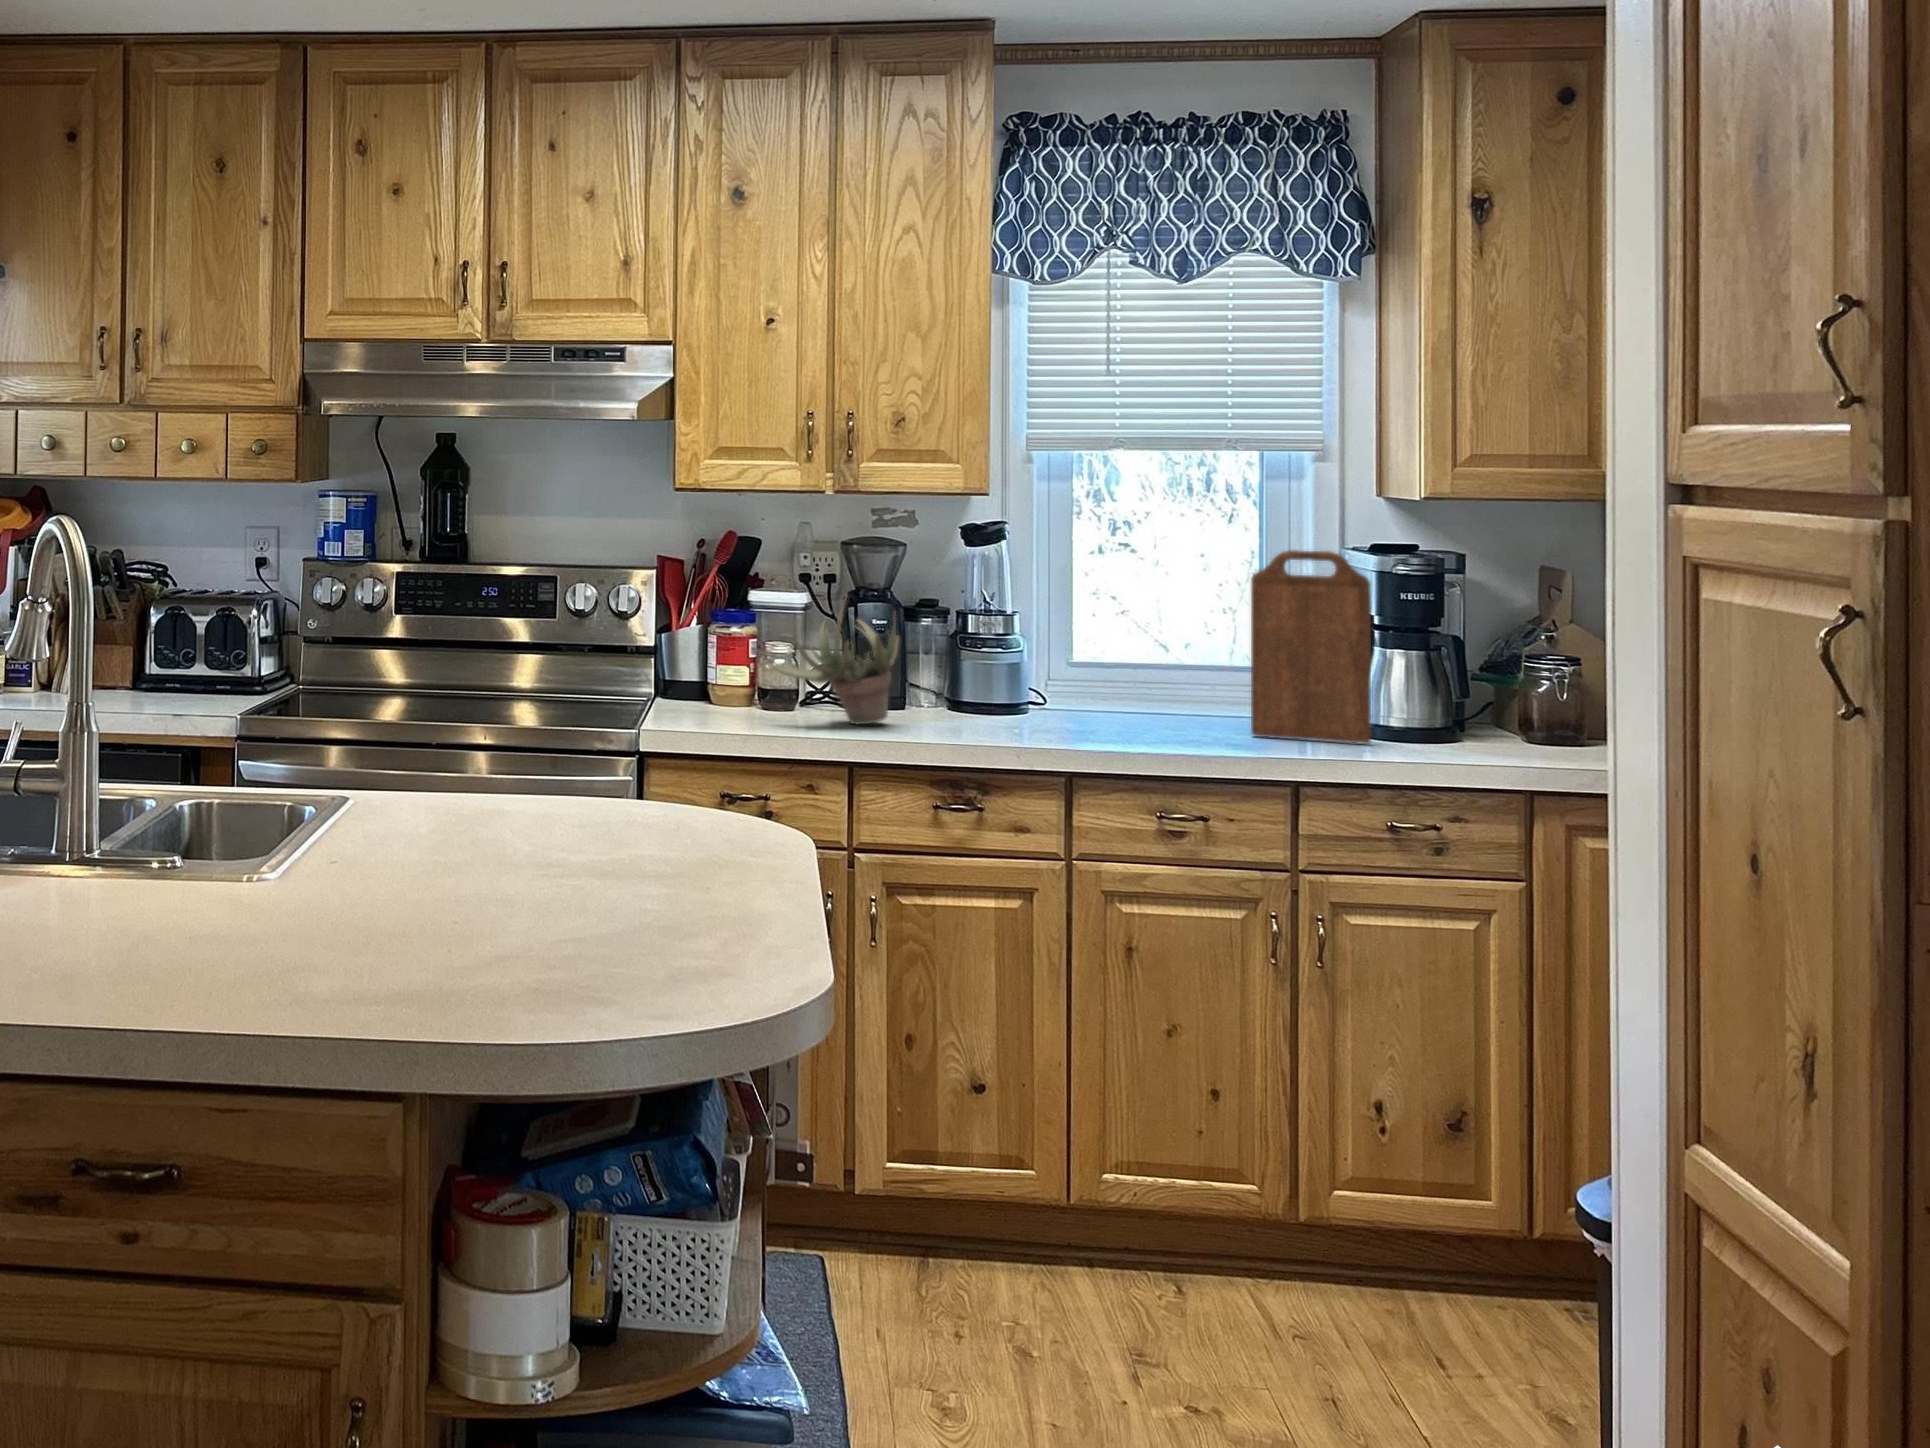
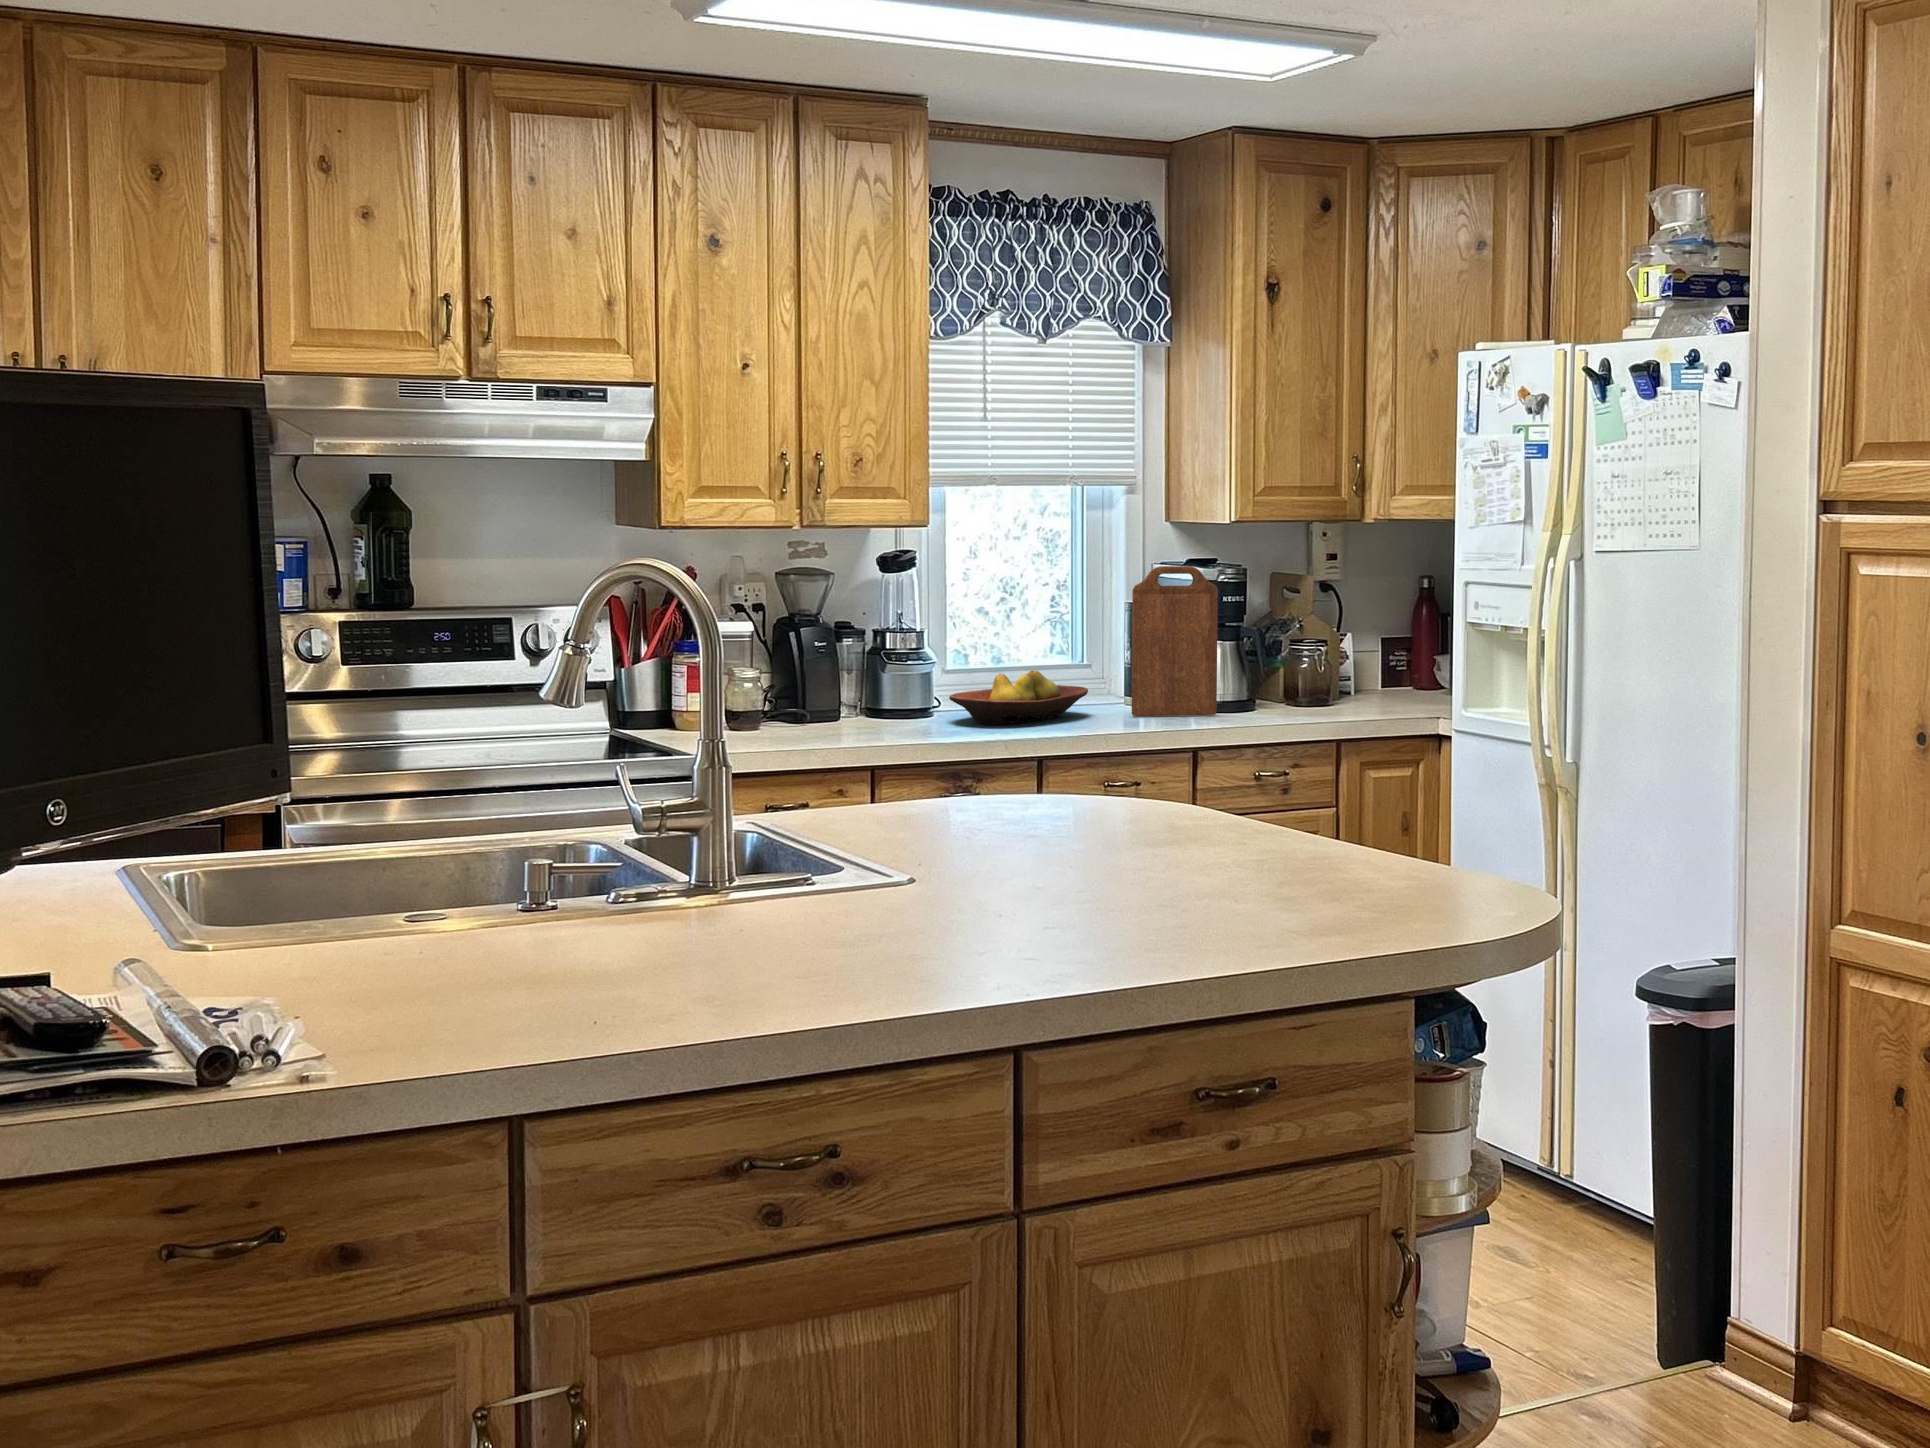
succulent plant: present [773,599,899,725] -> none [780,619,884,734]
fruit bowl: none [1004,669,1199,731] -> present [949,670,1088,724]

